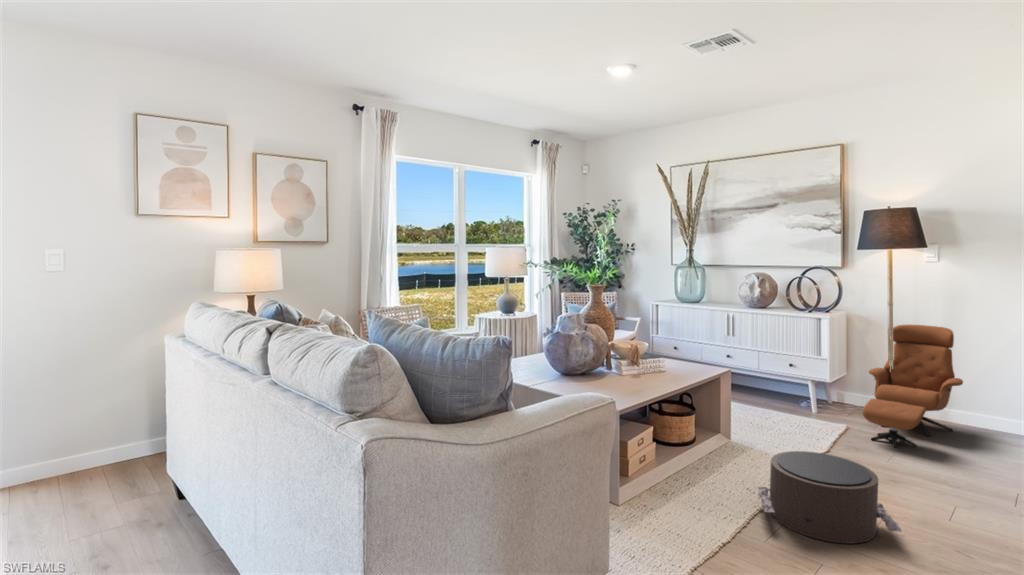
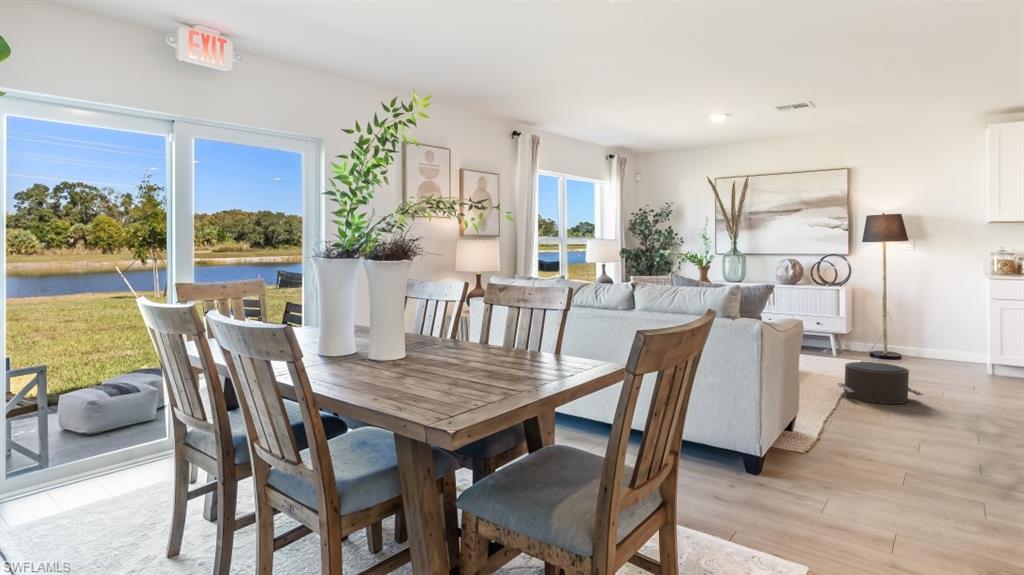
armchair: present [862,324,963,447] -> none [872,293,932,369]

